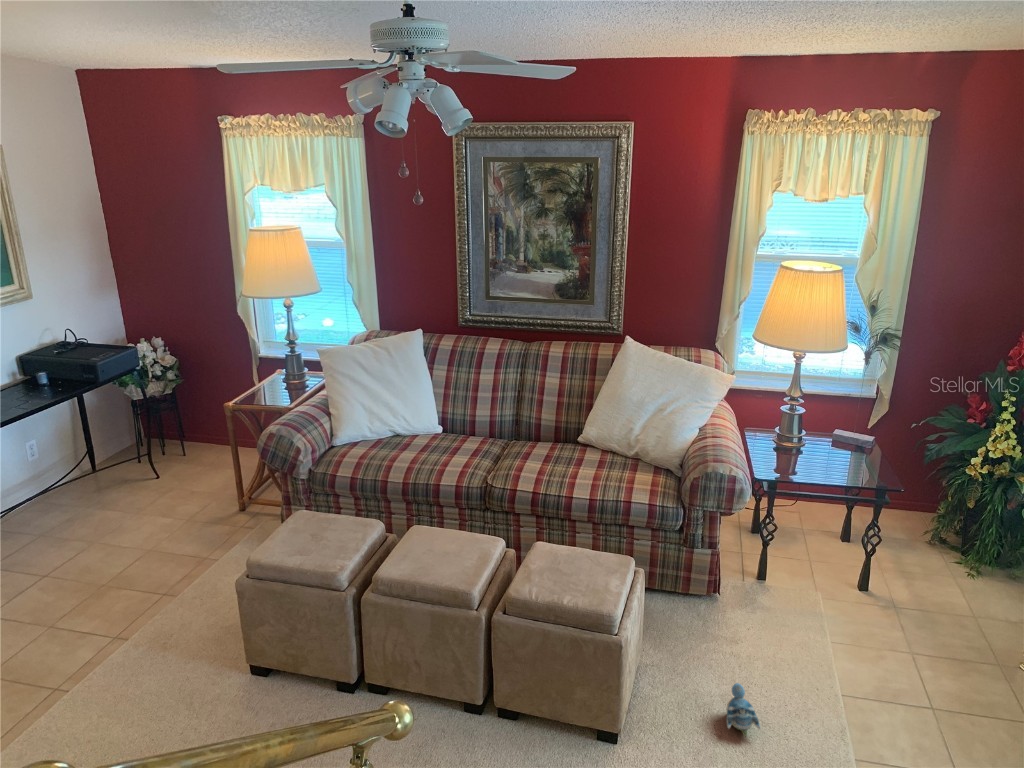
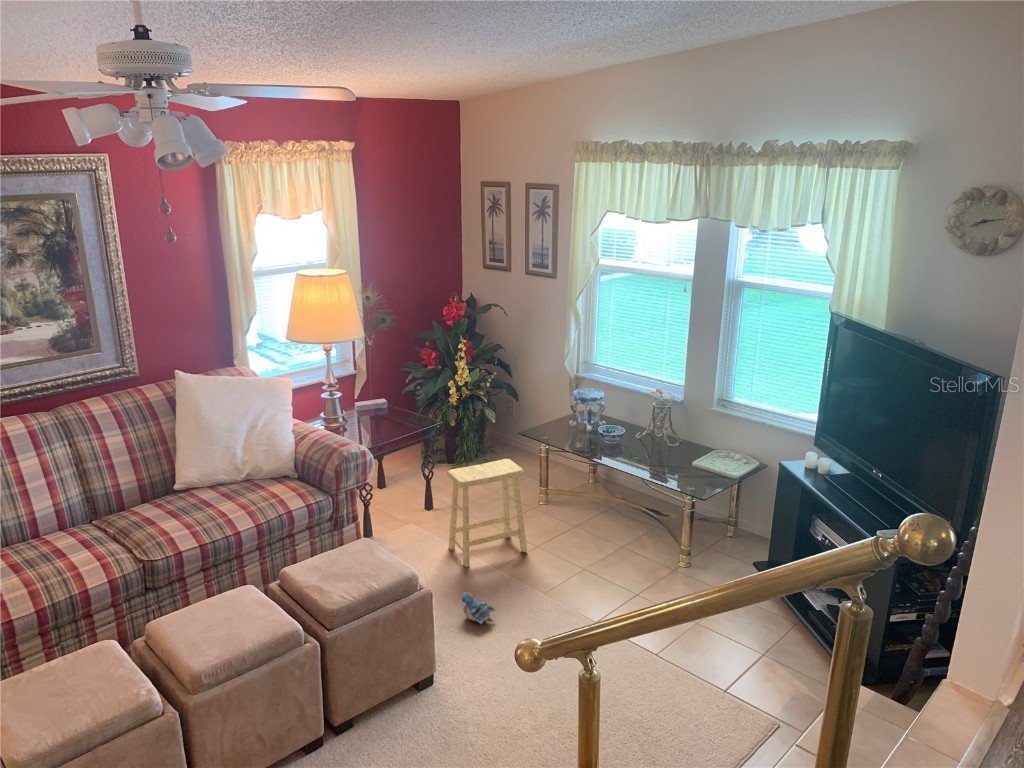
footstool: none [810,544,936,703] -> present [447,459,527,567]

